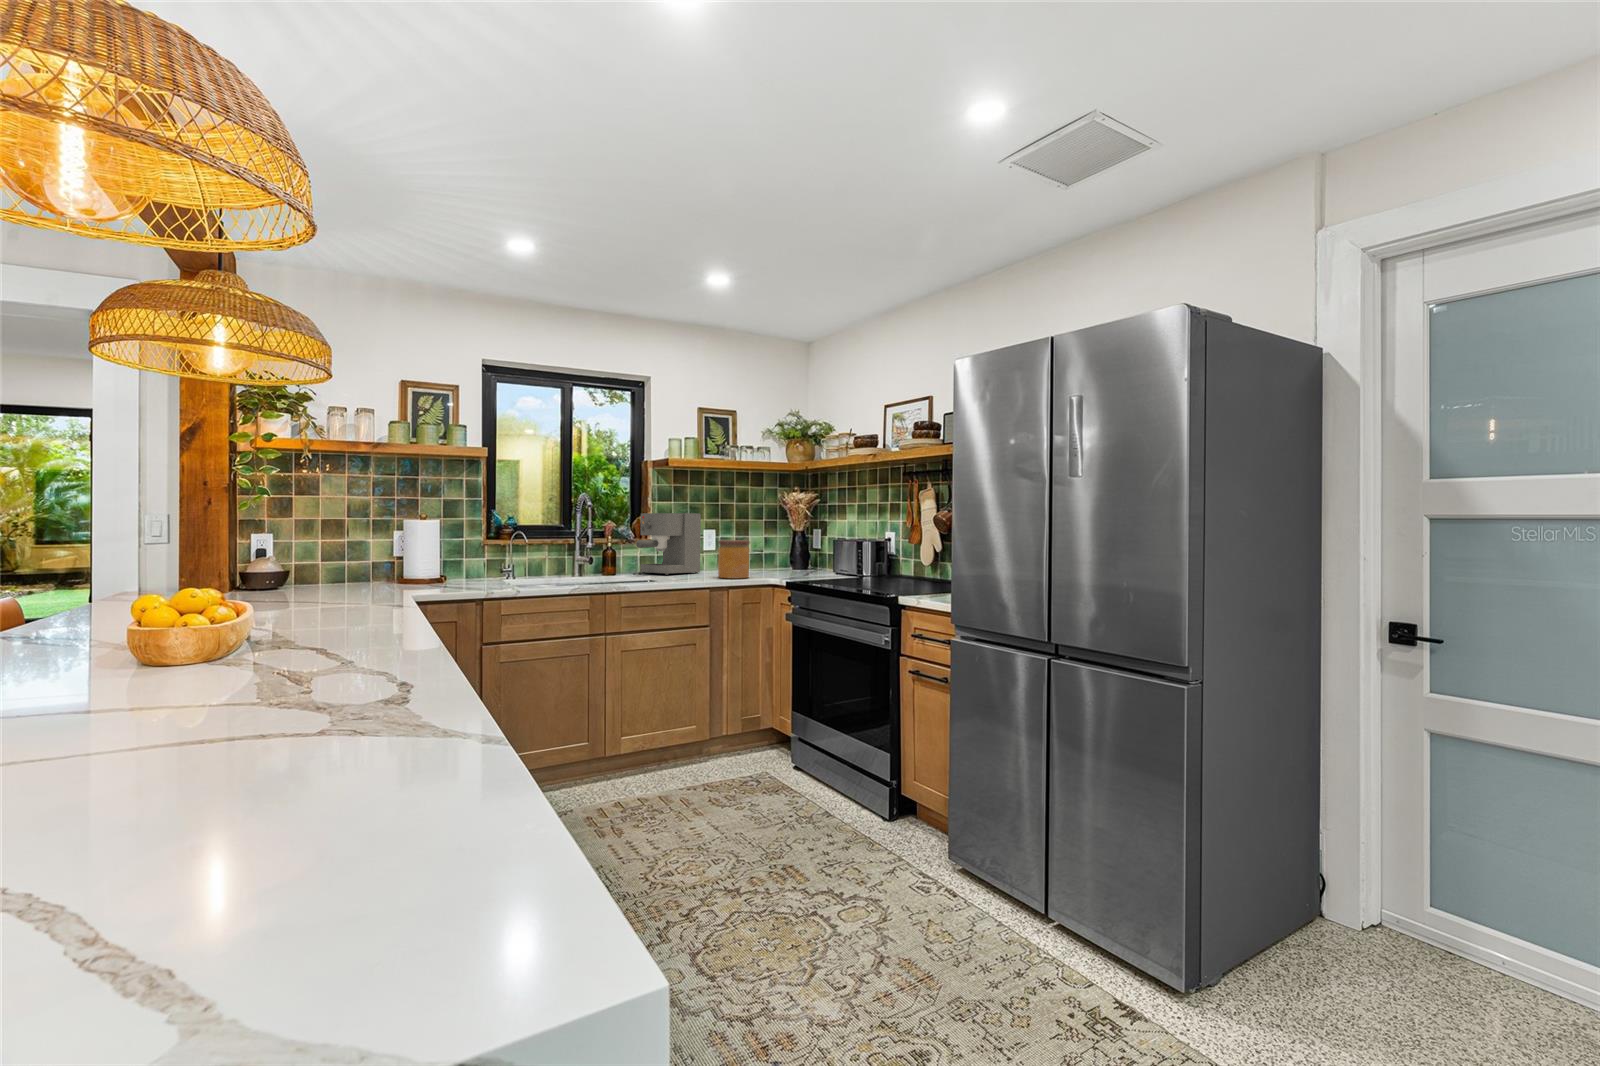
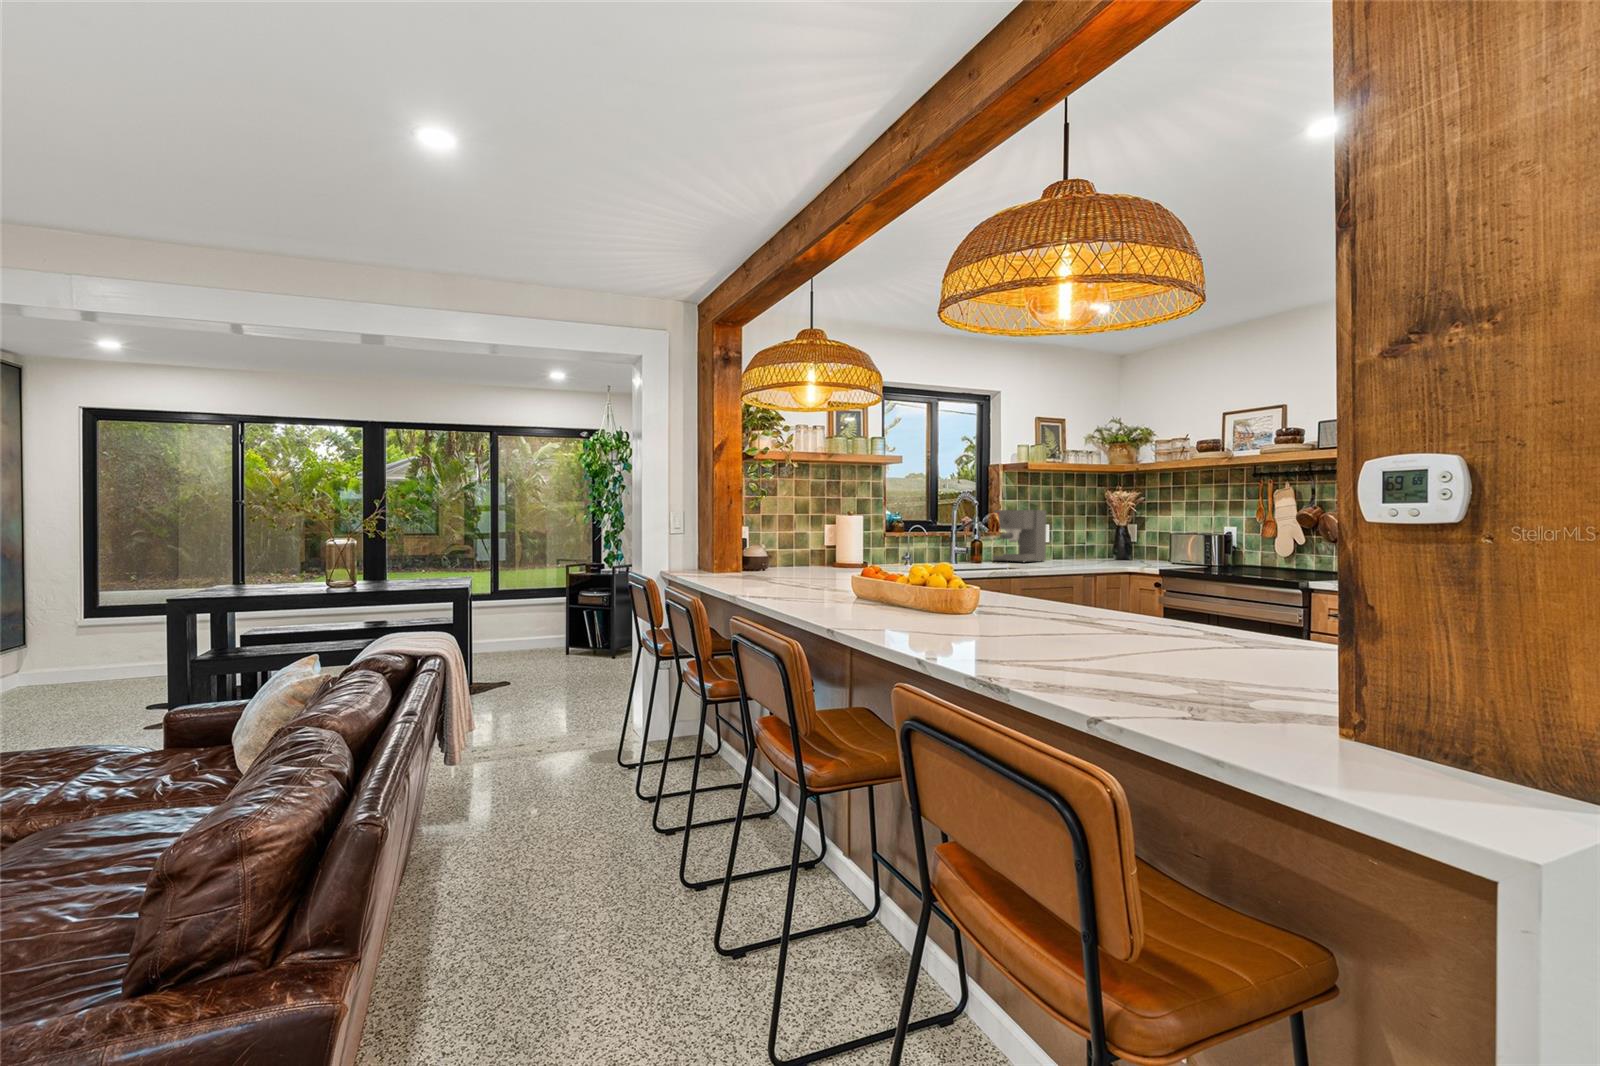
jar: present [718,540,750,578] -> none [1077,533,1106,566]

